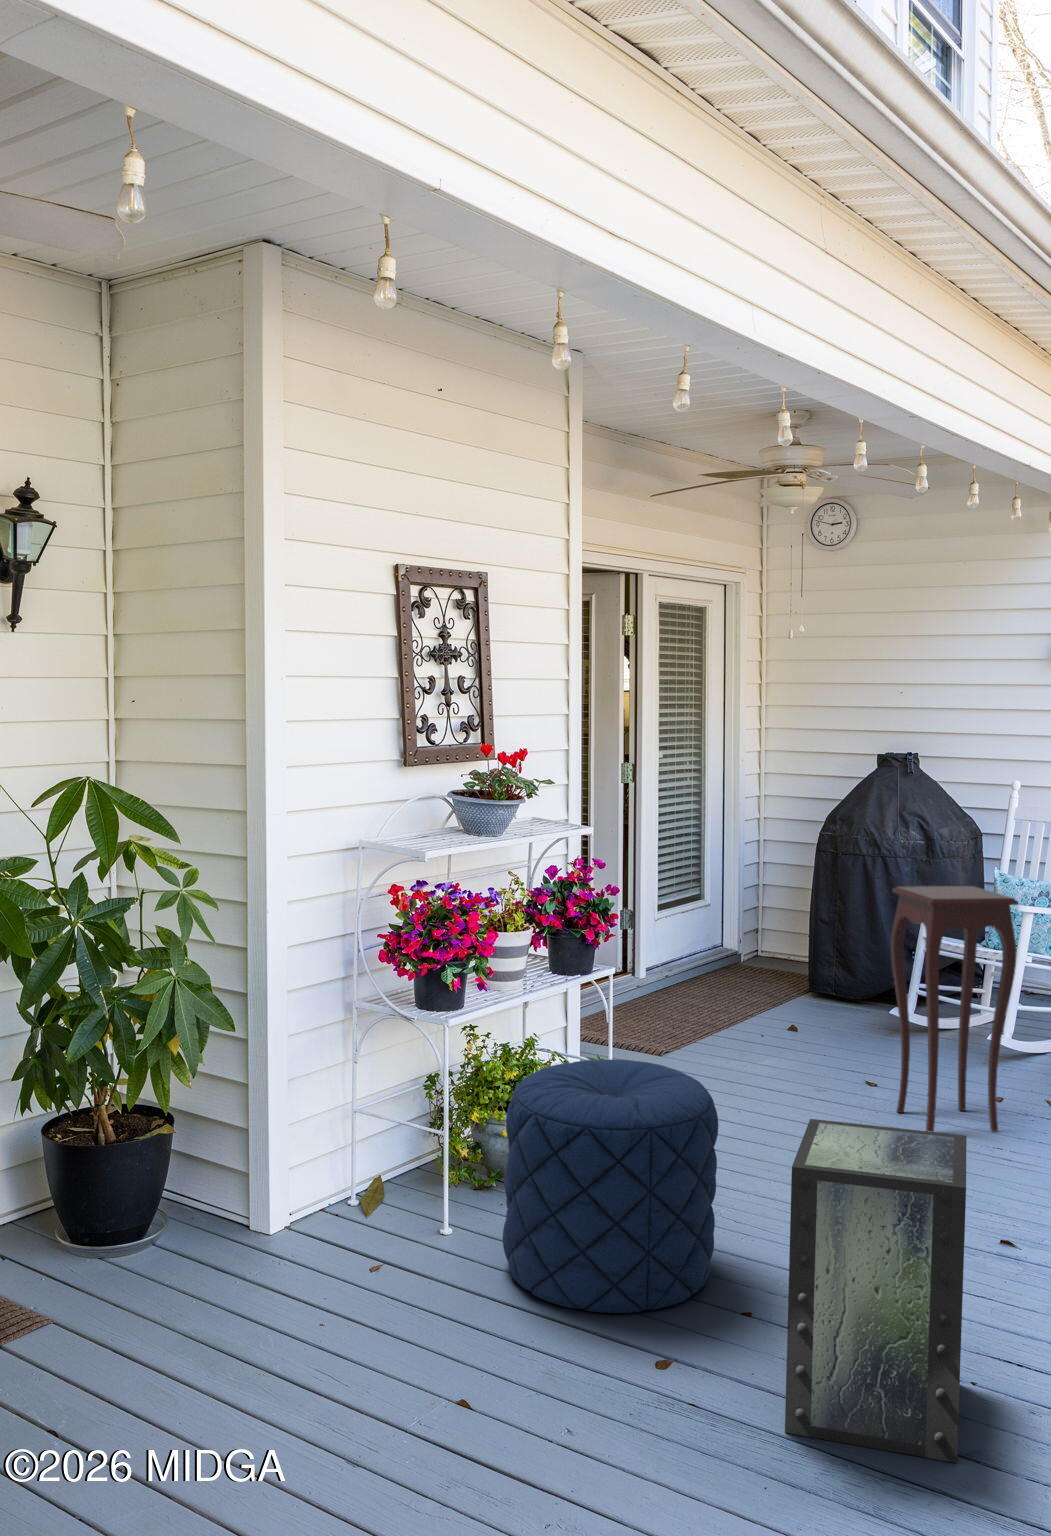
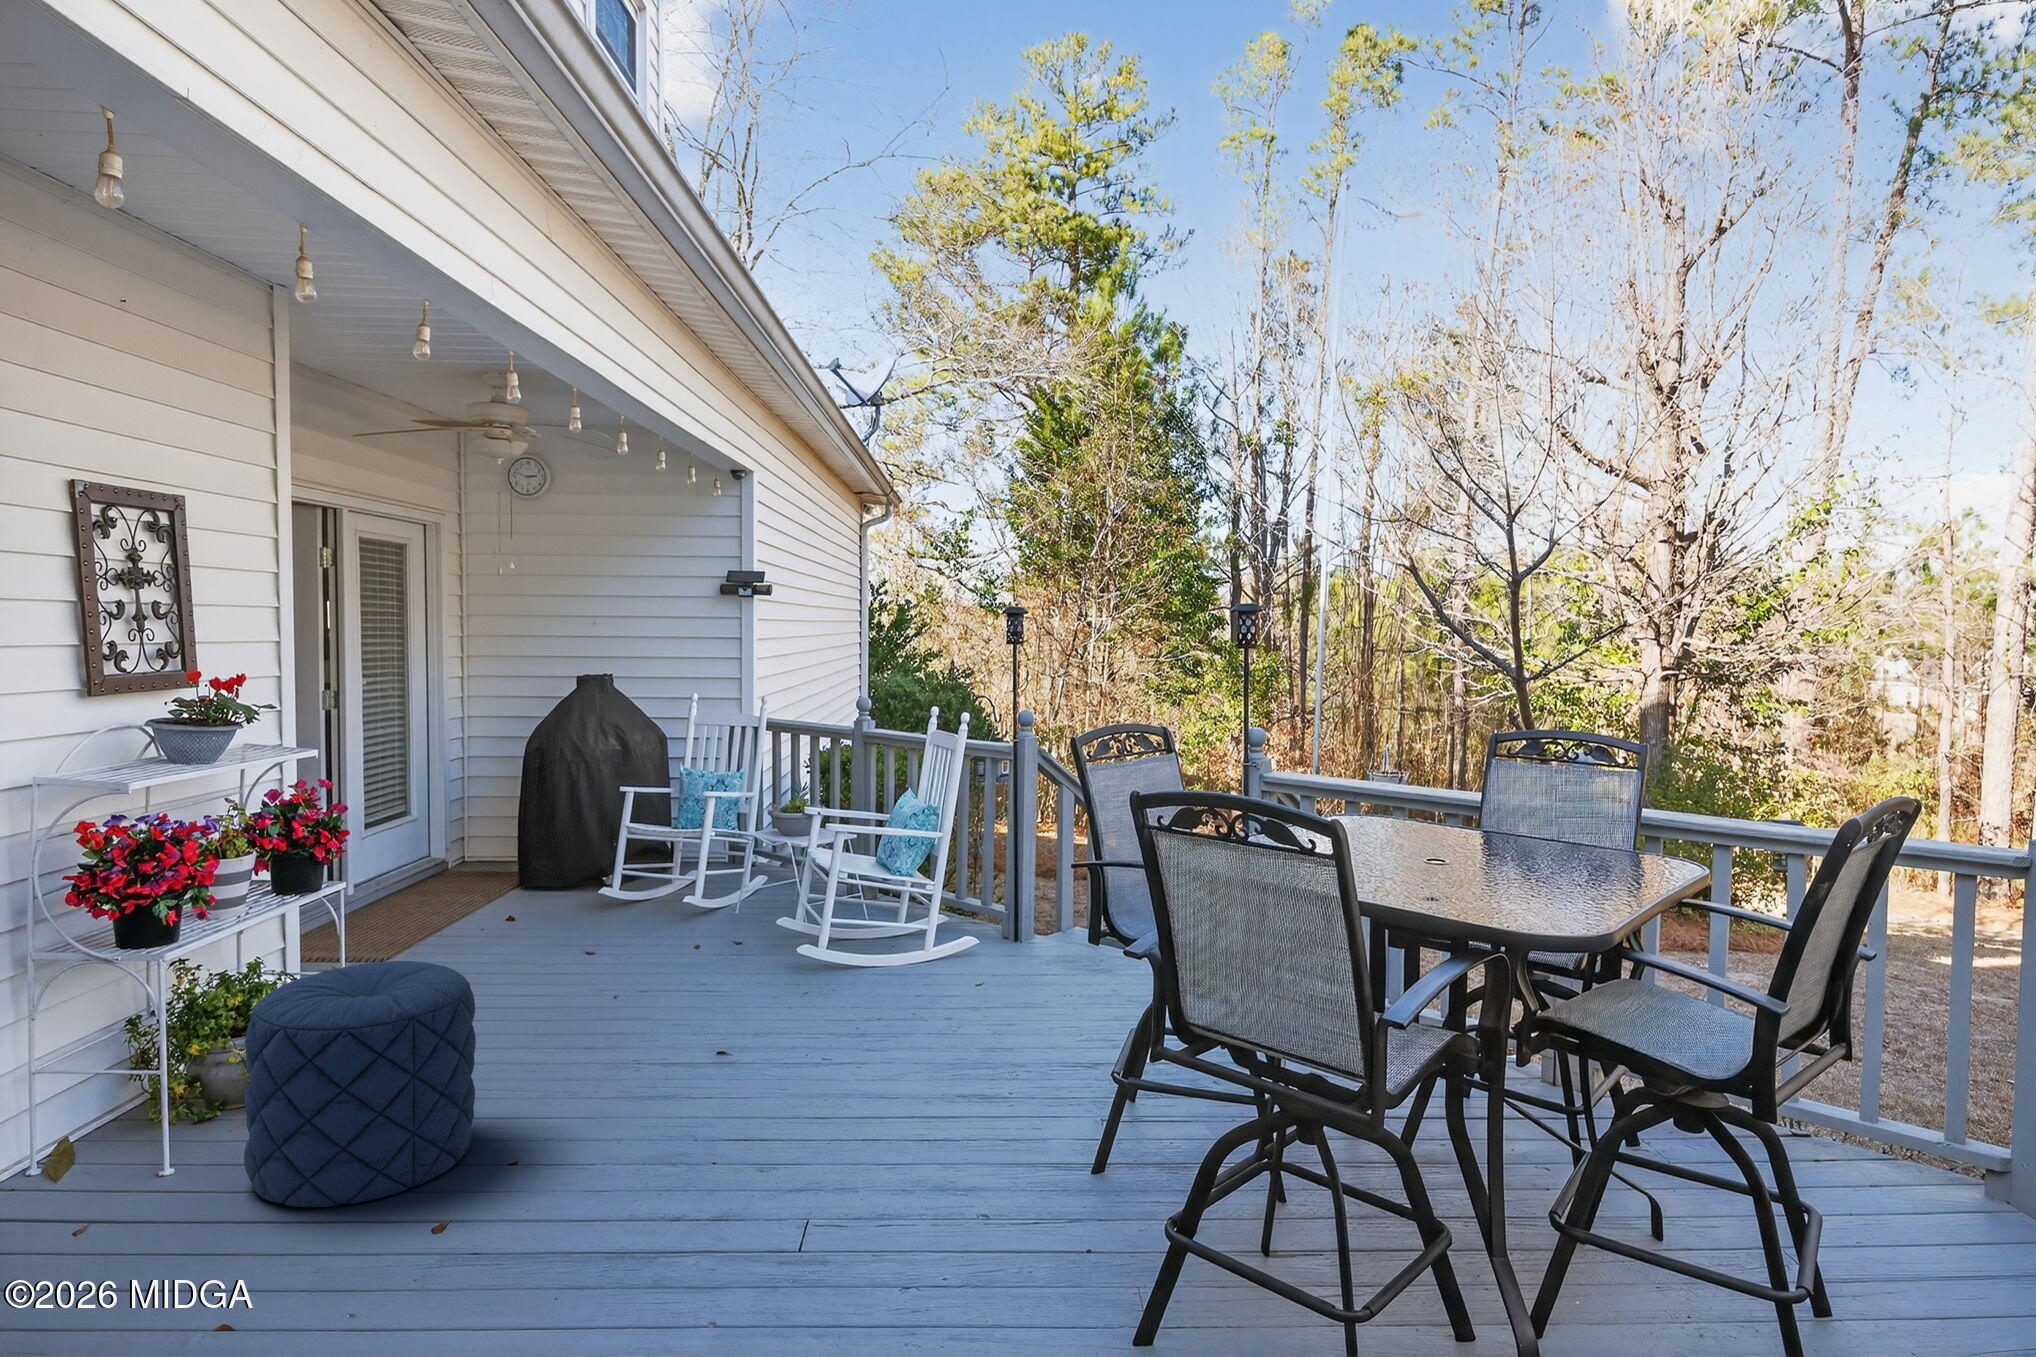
side table: present [891,886,1019,1132] -> none [607,778,712,985]
storage box: present [785,1119,967,1463] -> none [564,969,710,1248]

